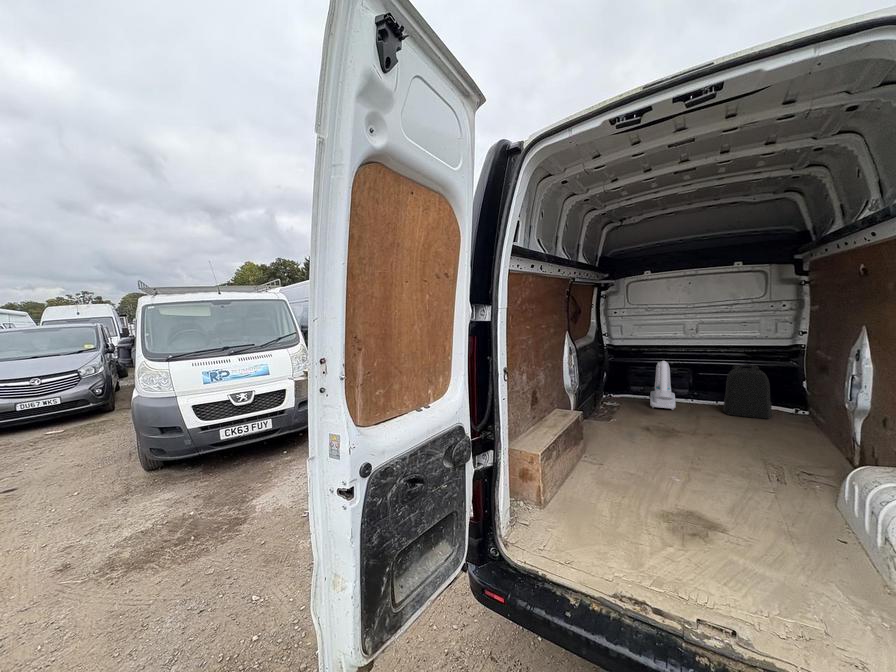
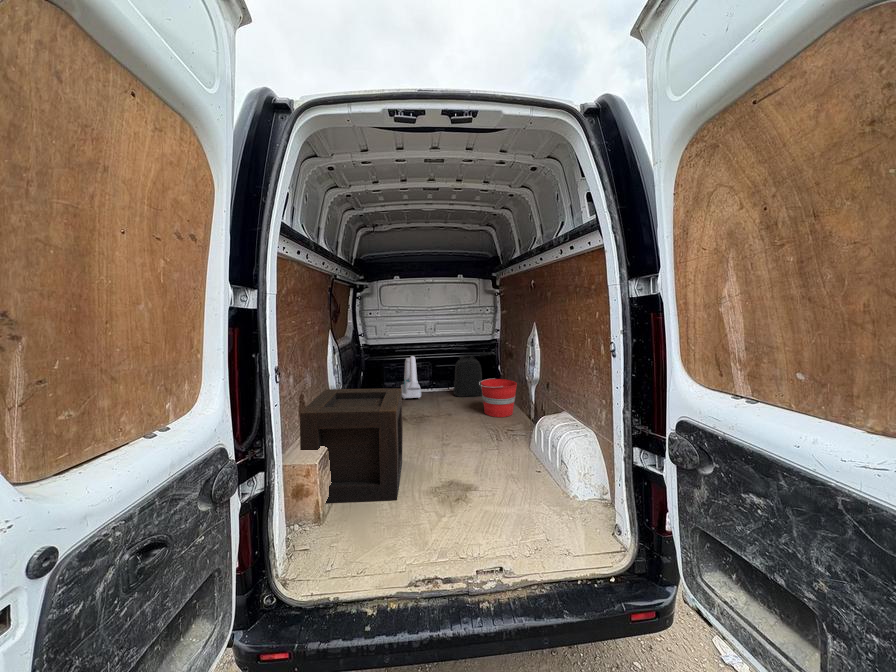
wooden crate: none [530,389,638,512] -> present [300,388,403,503]
bucket: none [759,398,829,453] -> present [479,378,517,417]

